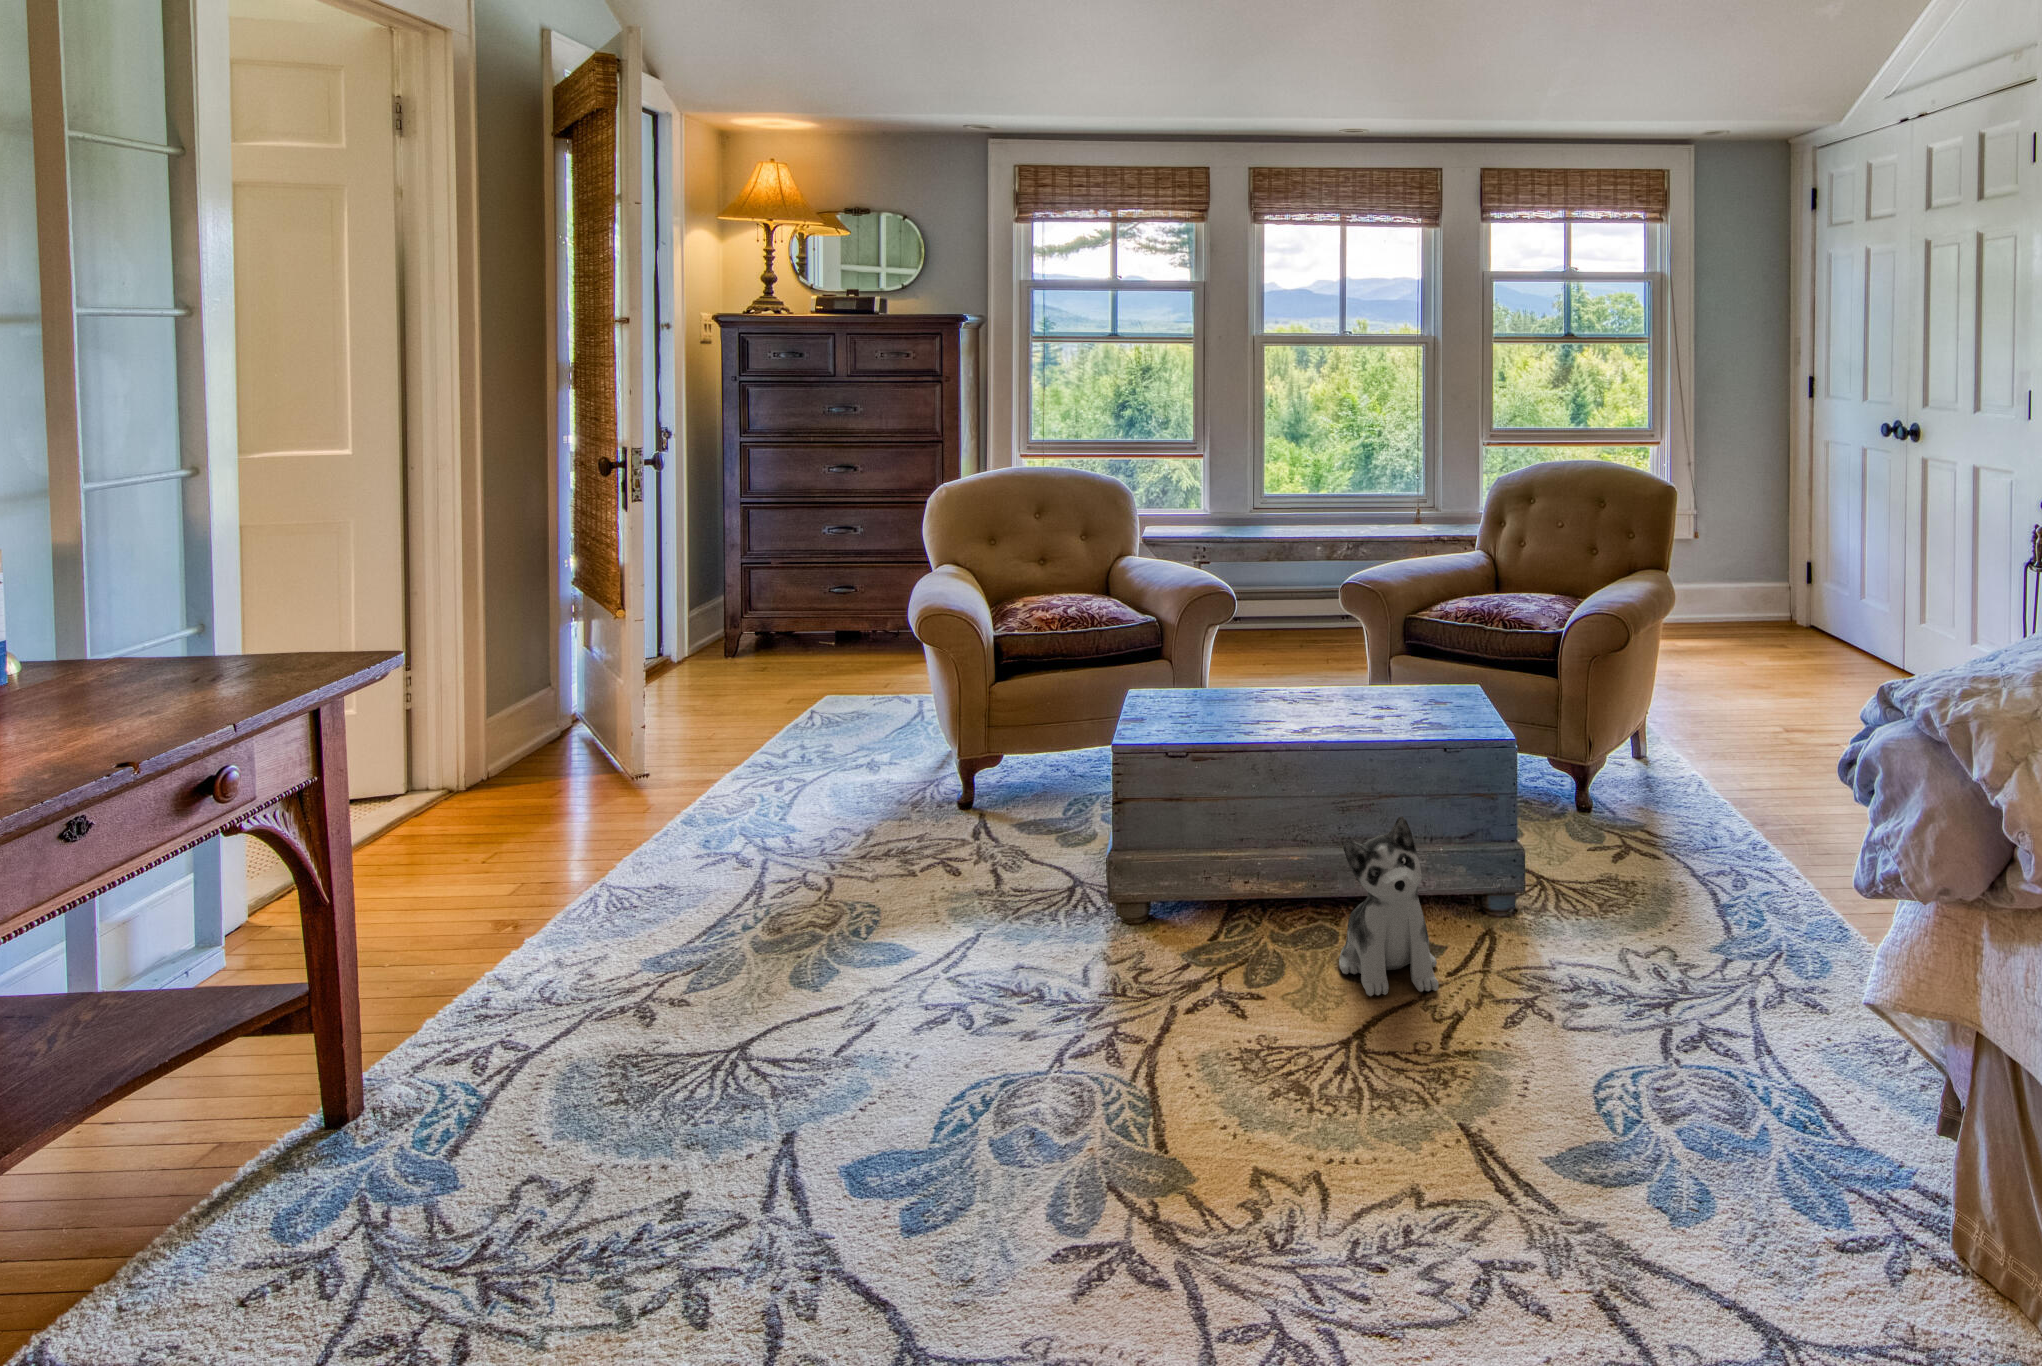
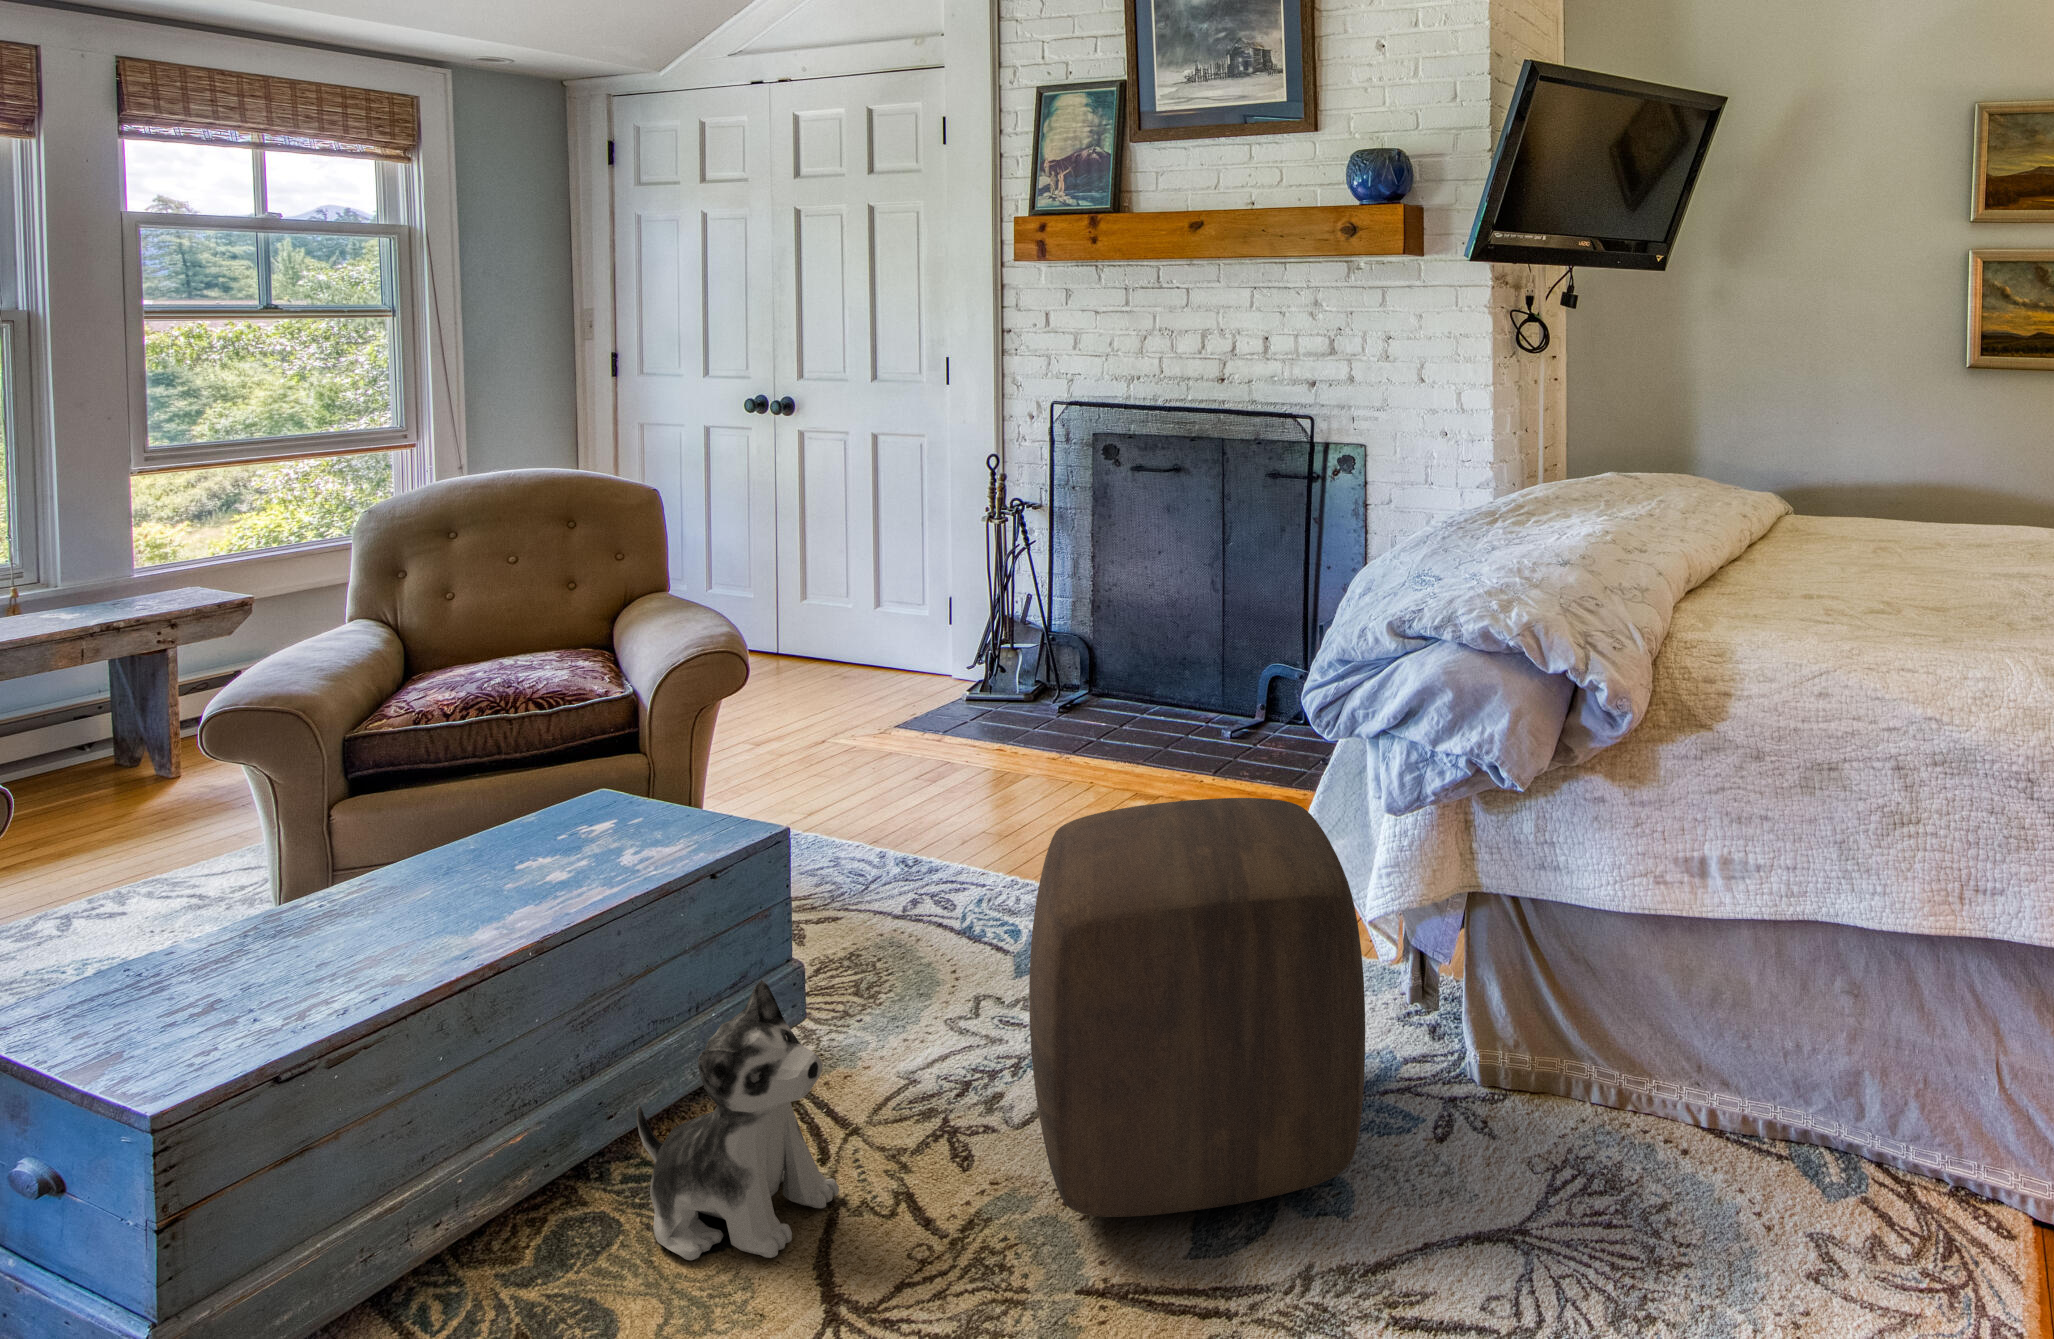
ottoman: none [1480,797,1841,1185] -> present [1029,798,1365,1217]

